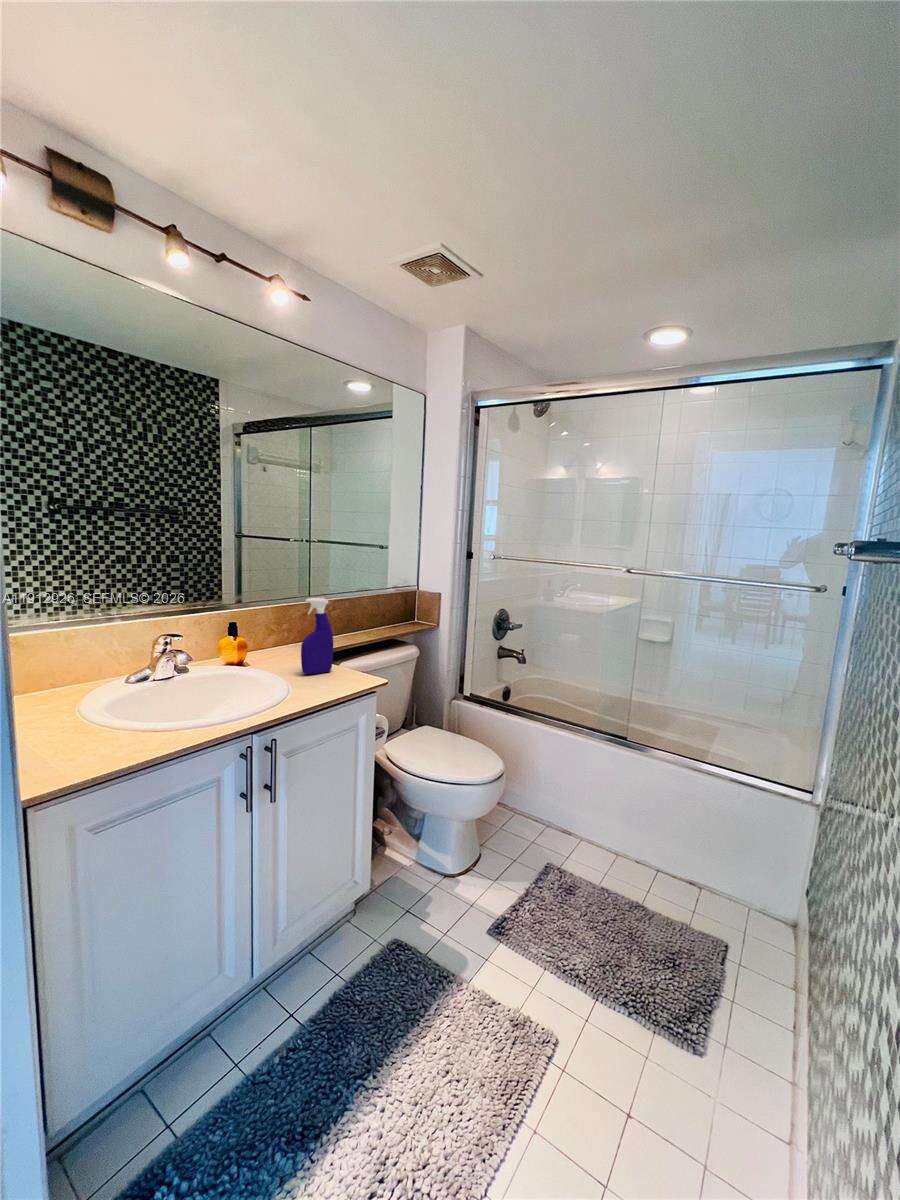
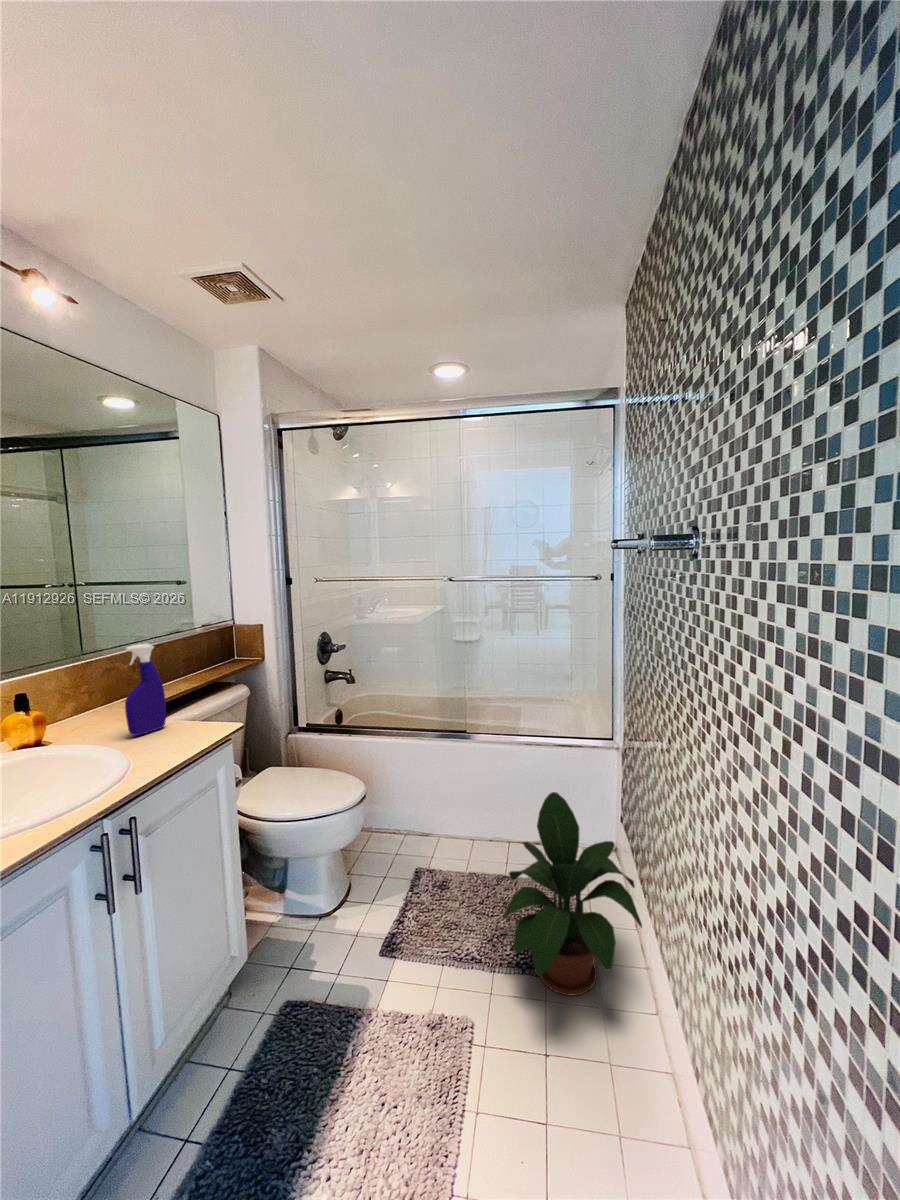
potted plant: none [614,833,794,1072] -> present [503,792,642,996]

